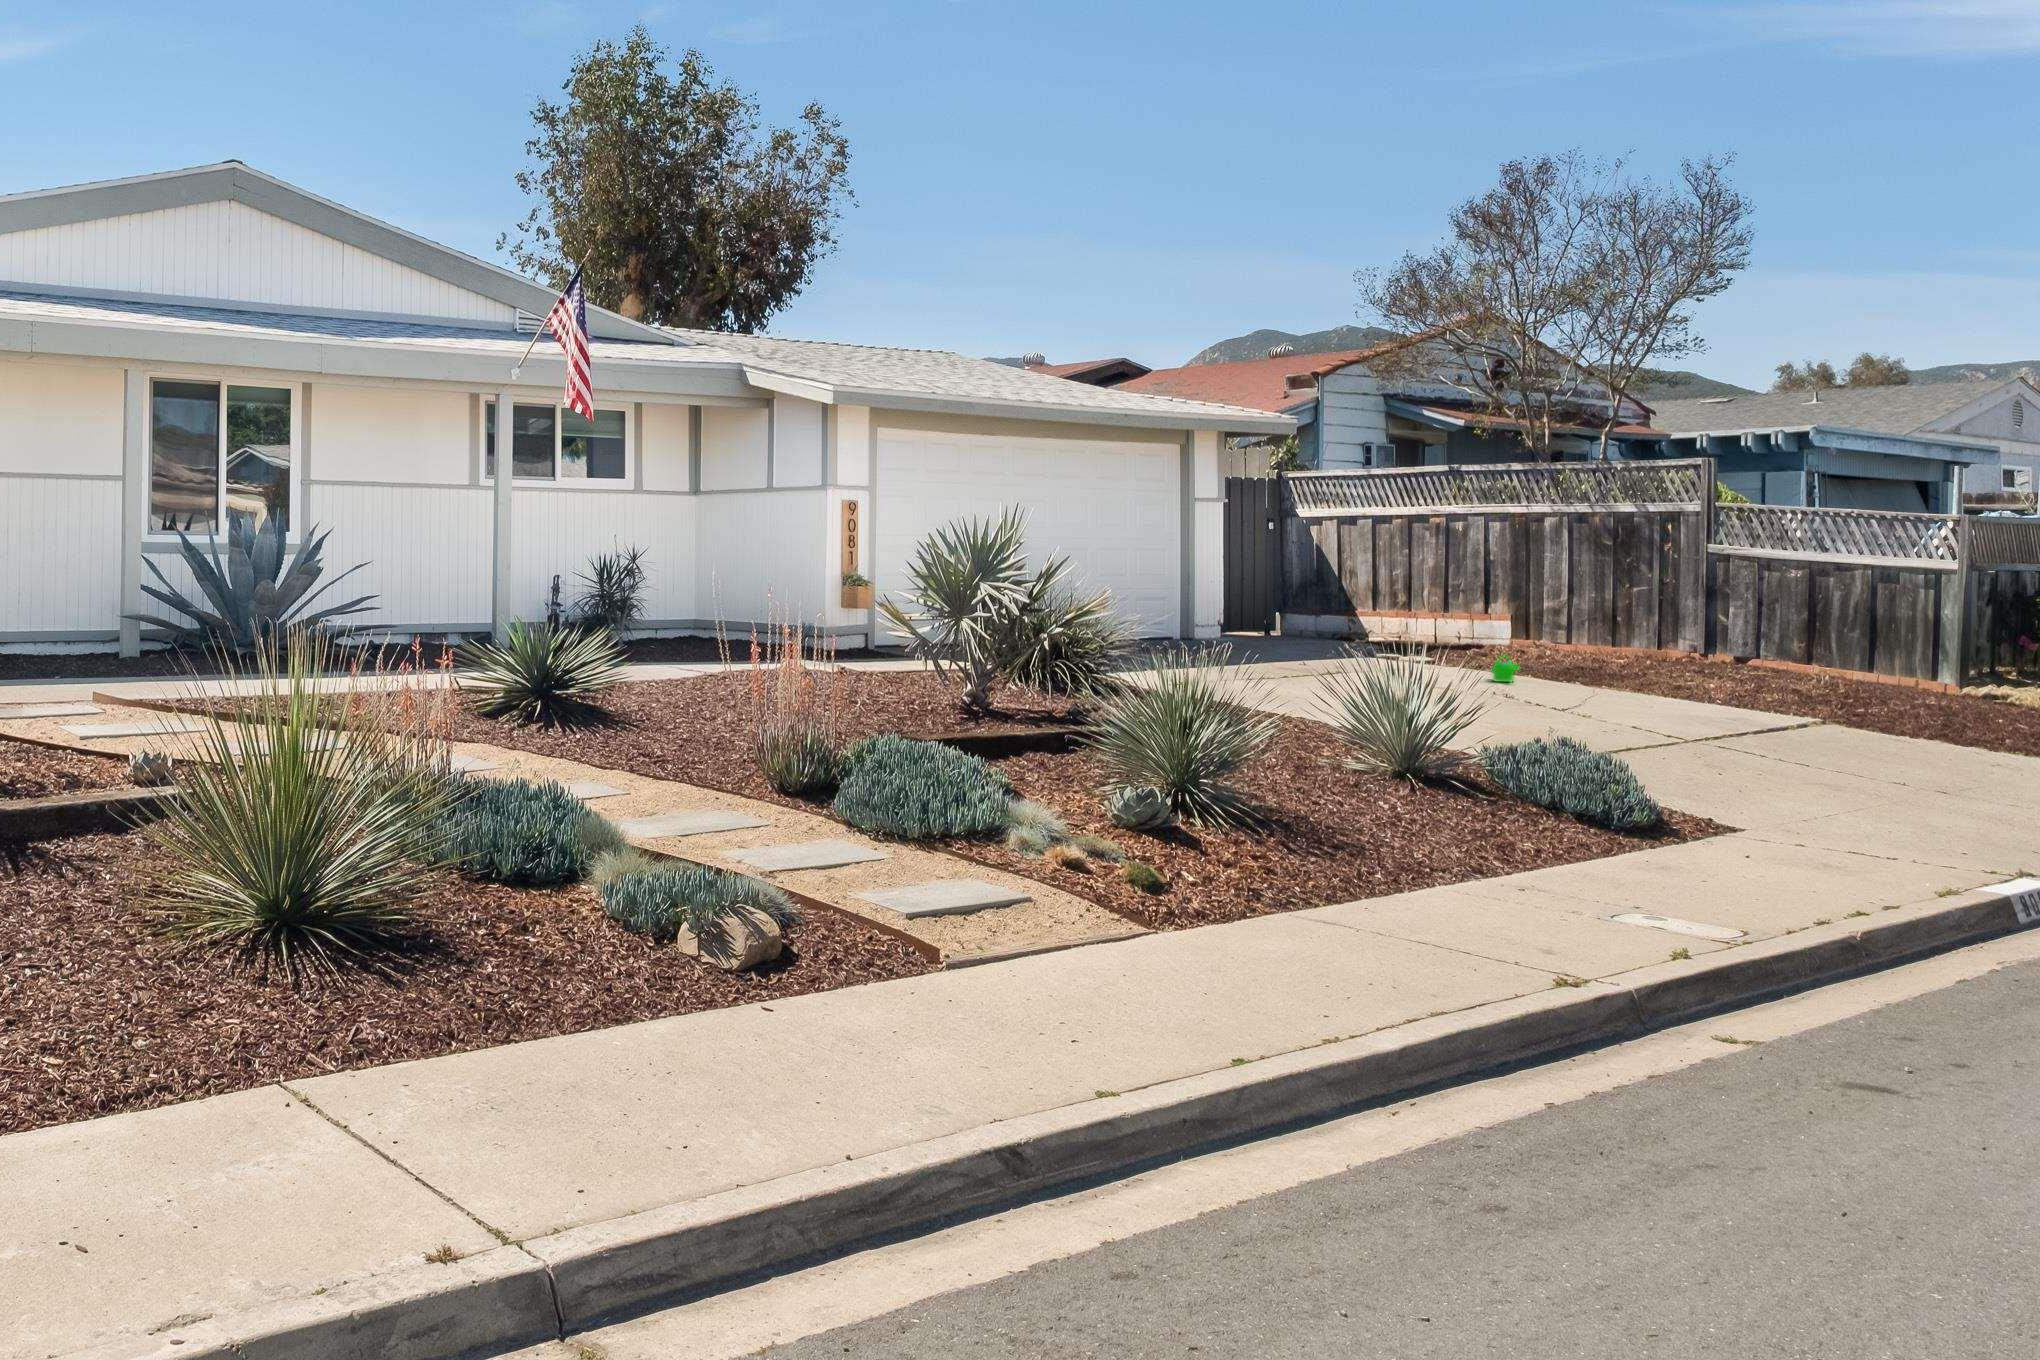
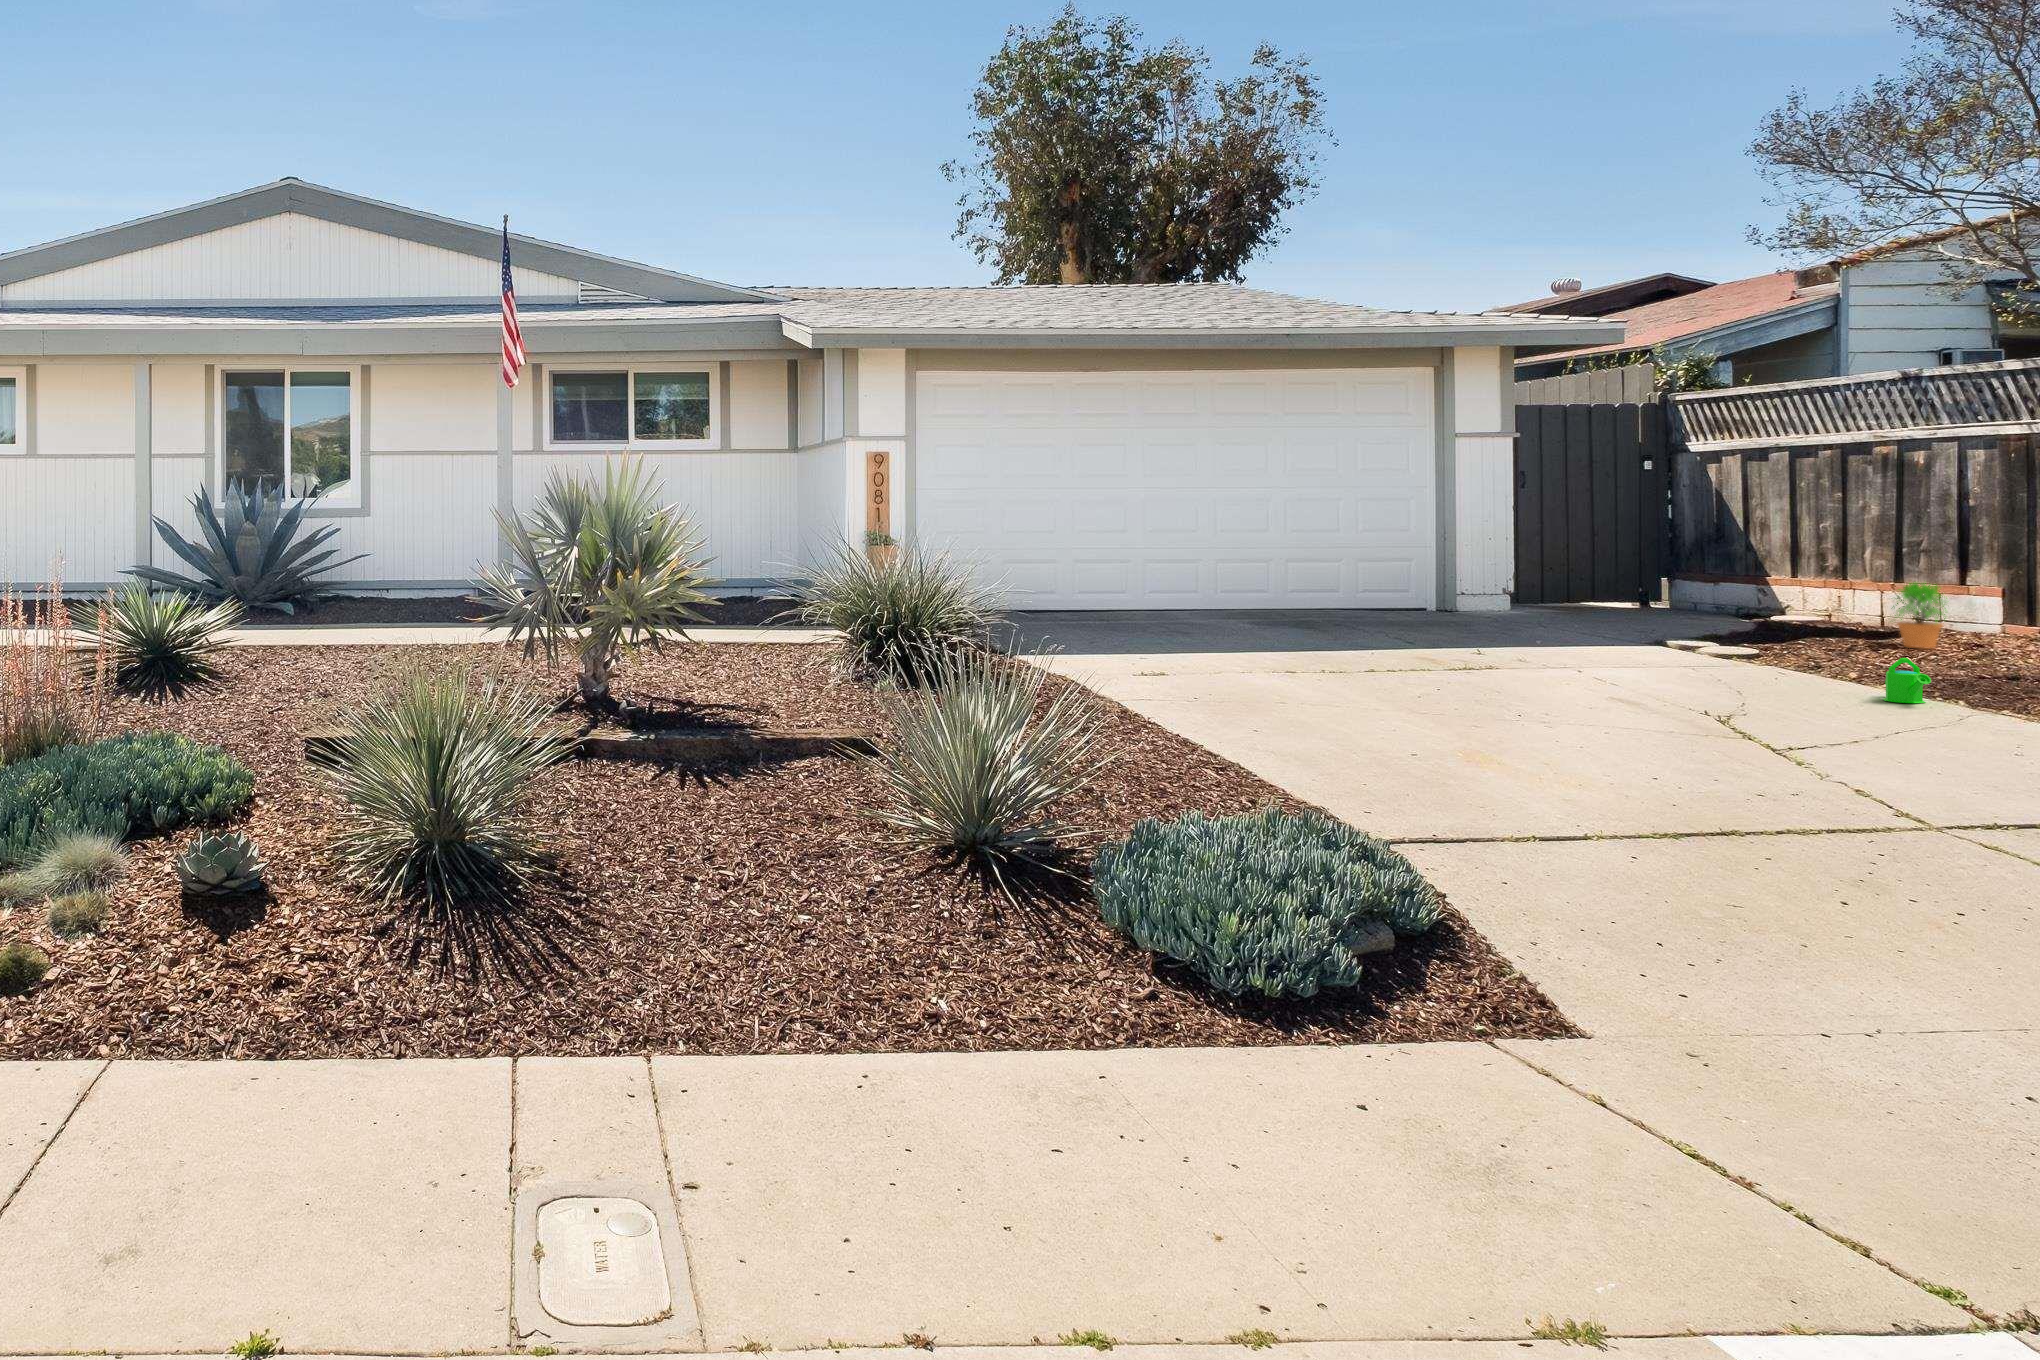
potted plant: none [1463,608,1501,653] -> present [1891,582,1947,649]

